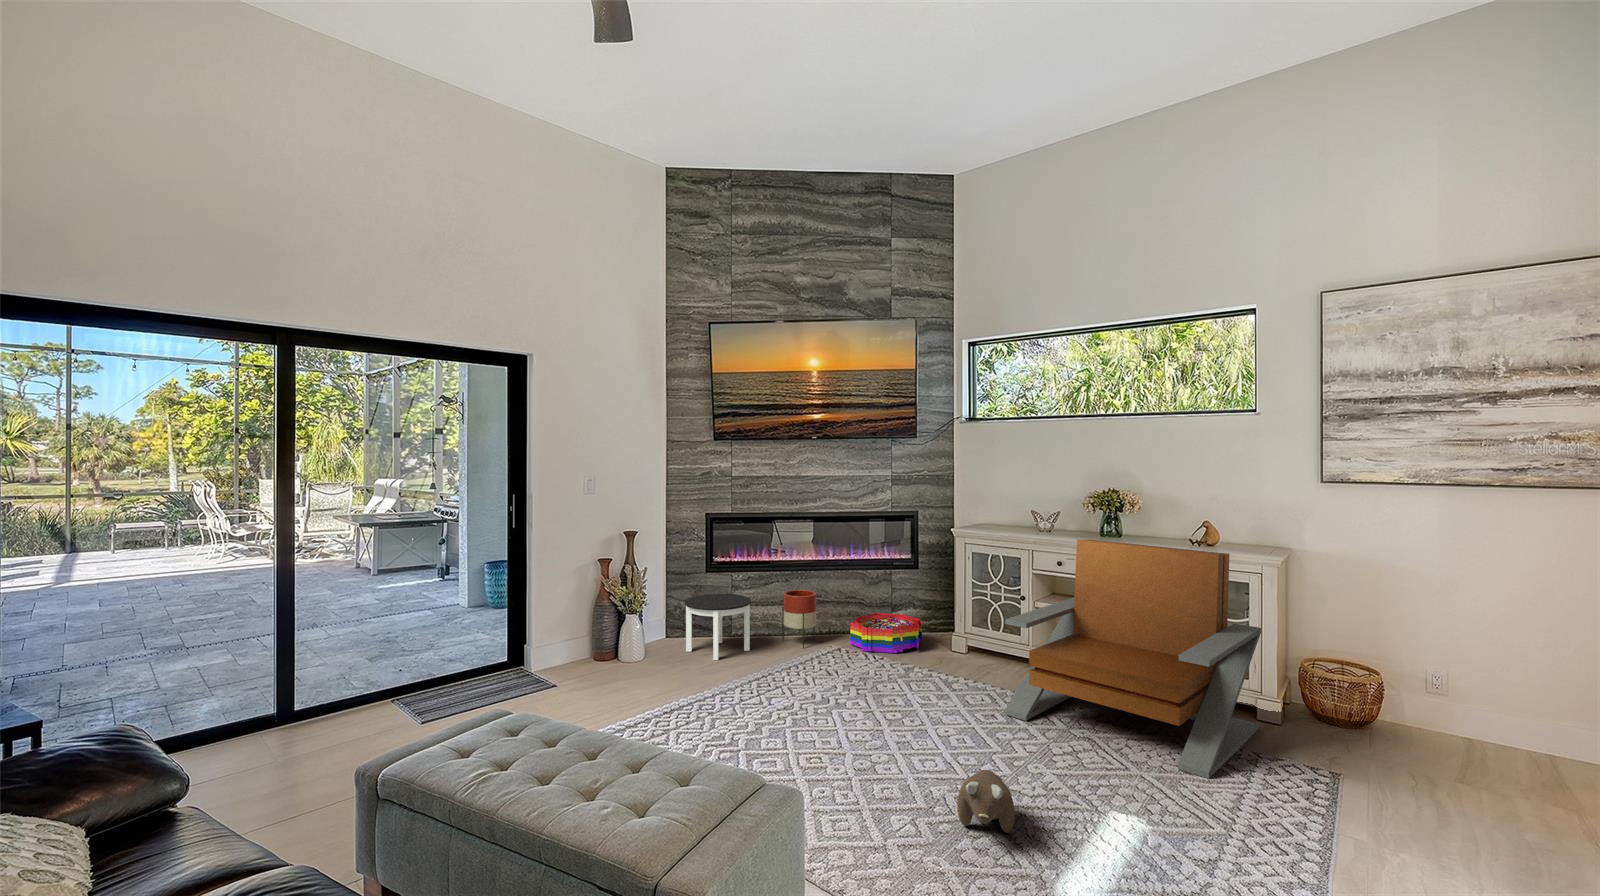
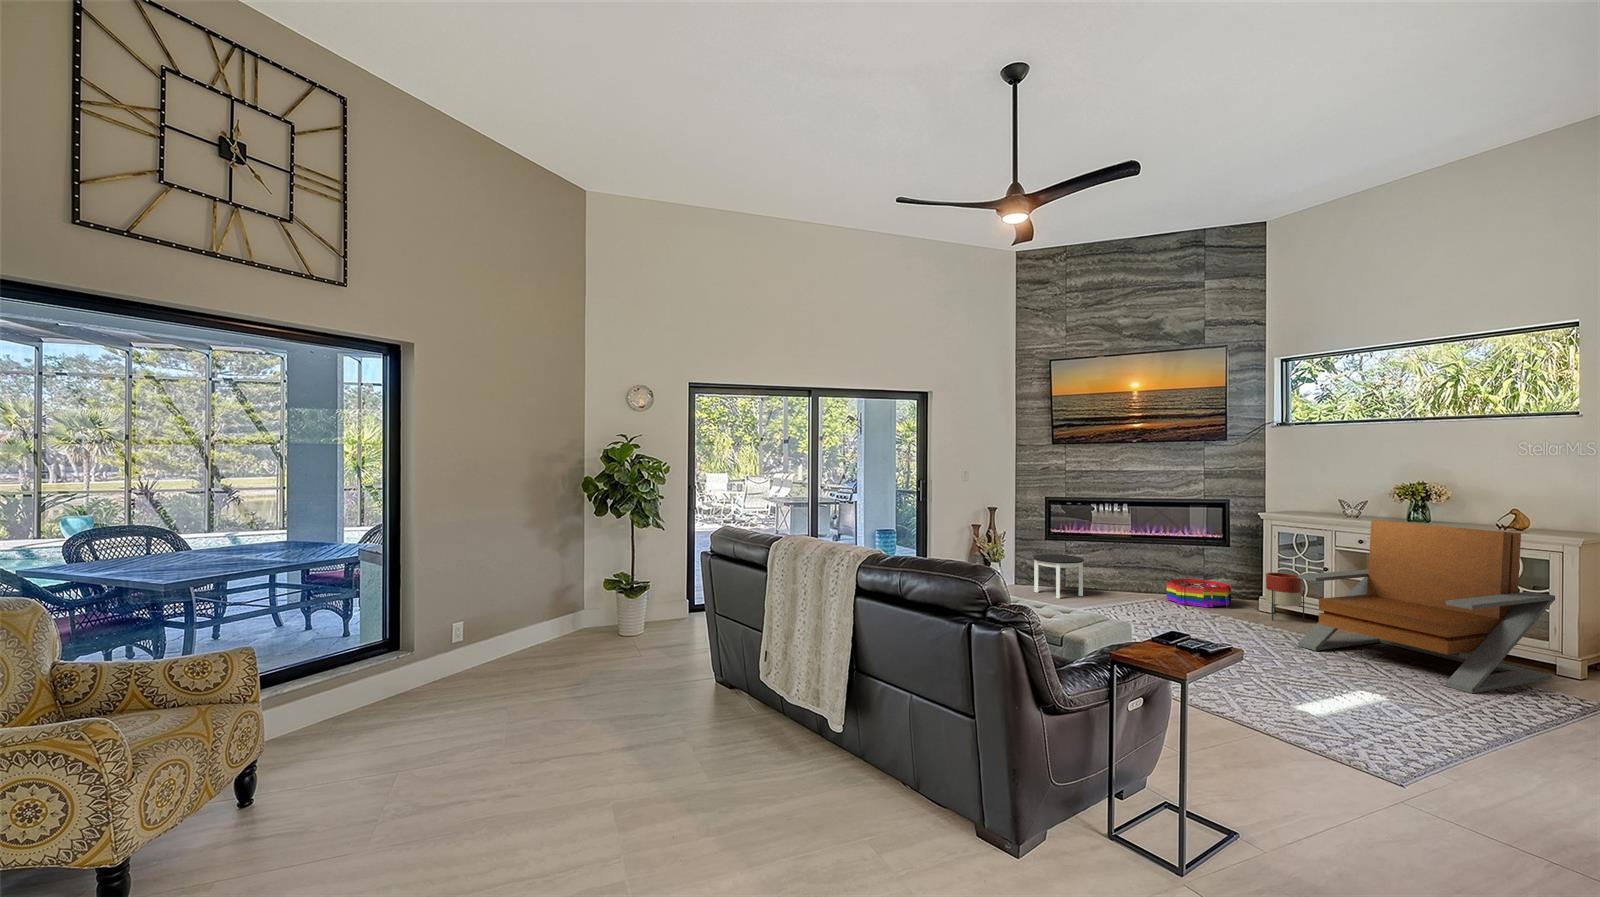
planter: present [782,590,817,648] -> present [1266,573,1304,622]
plush toy: present [957,770,1015,833] -> none [1243,653,1286,691]

